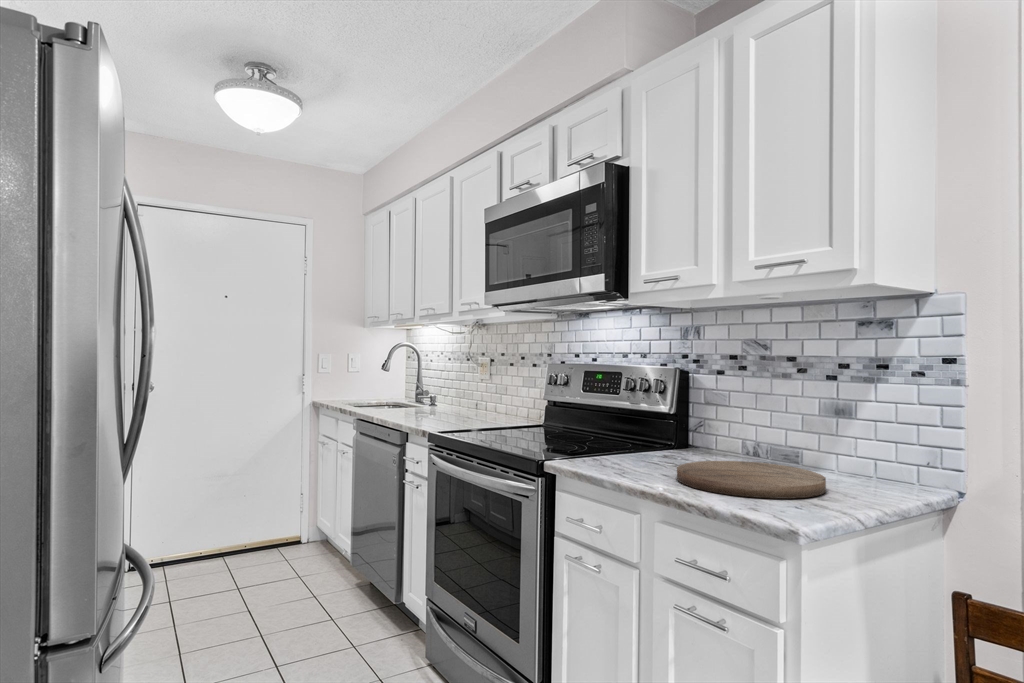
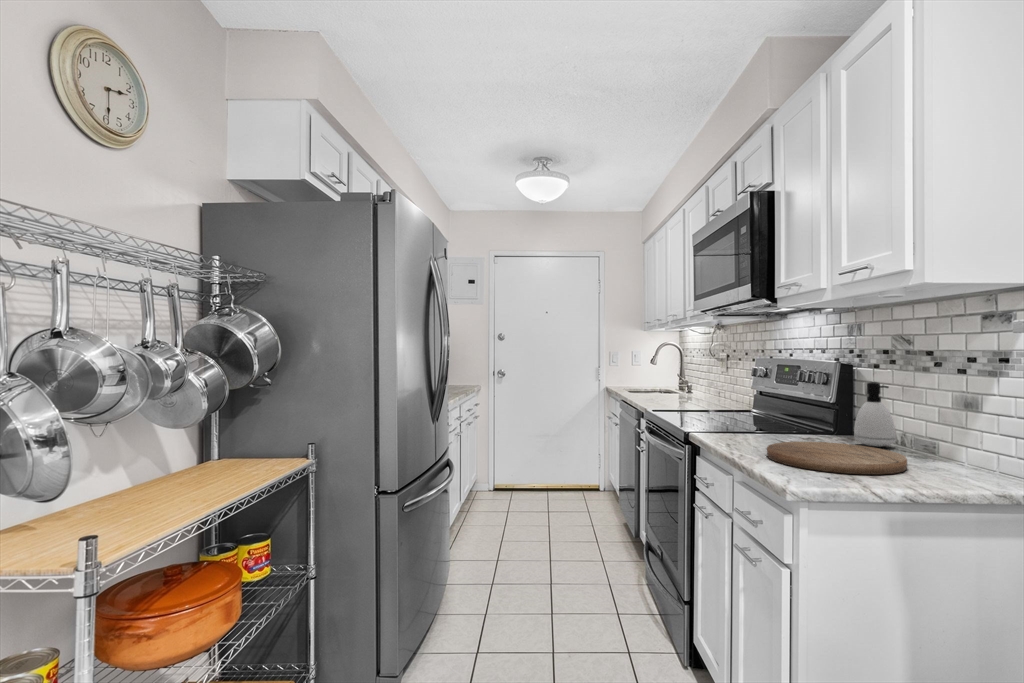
soap dispenser: none [715,390,755,460] -> present [854,382,896,447]

